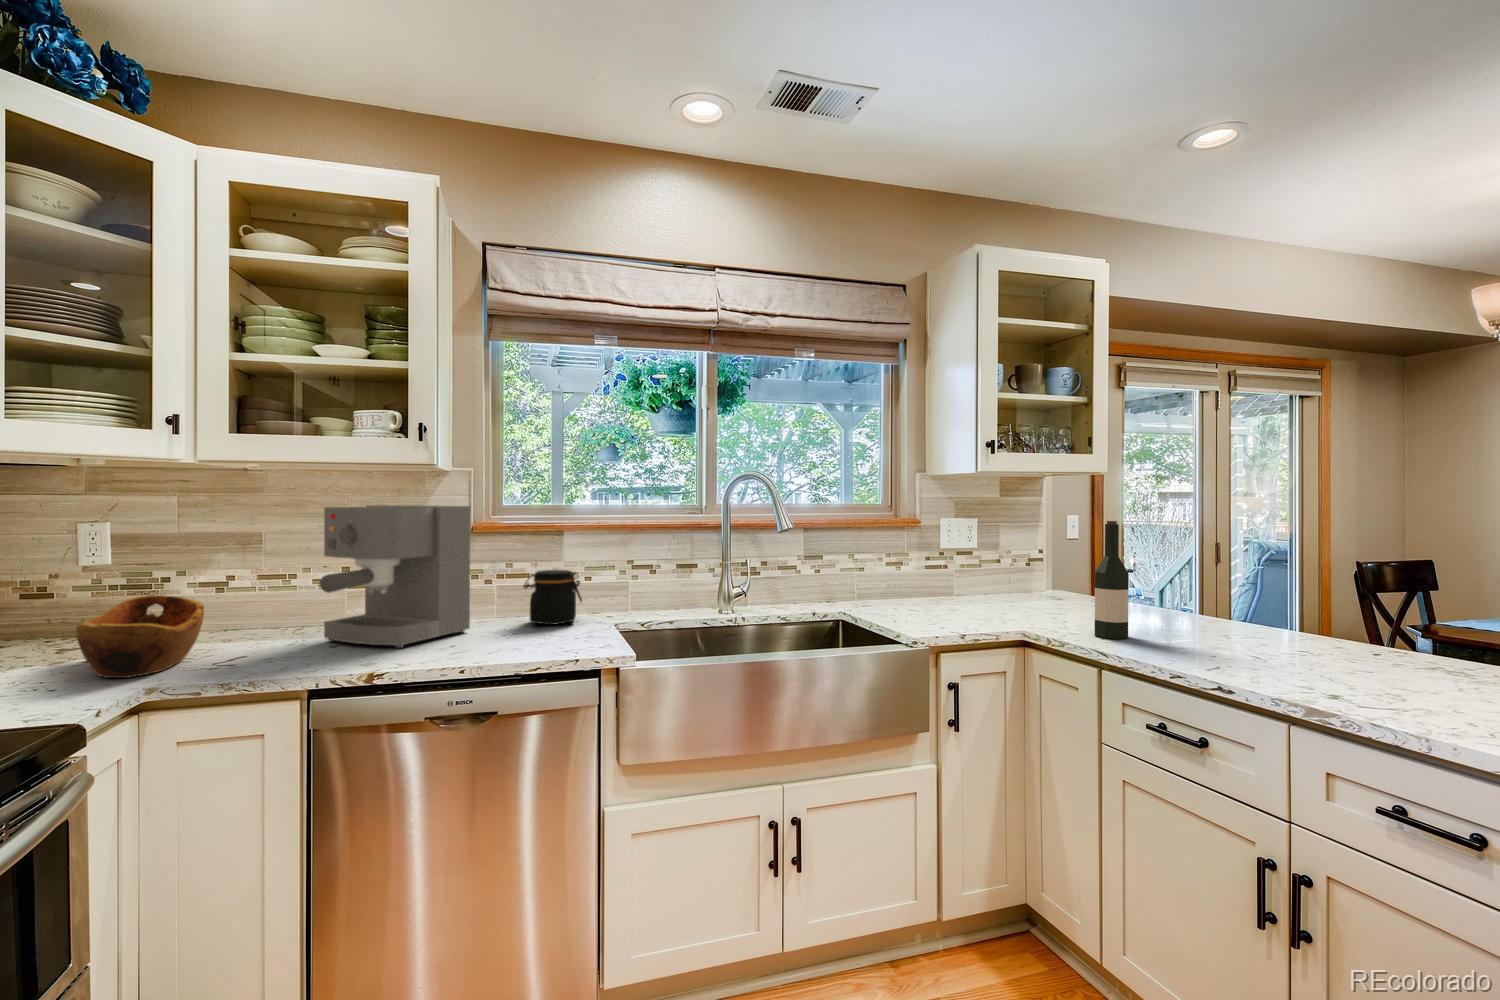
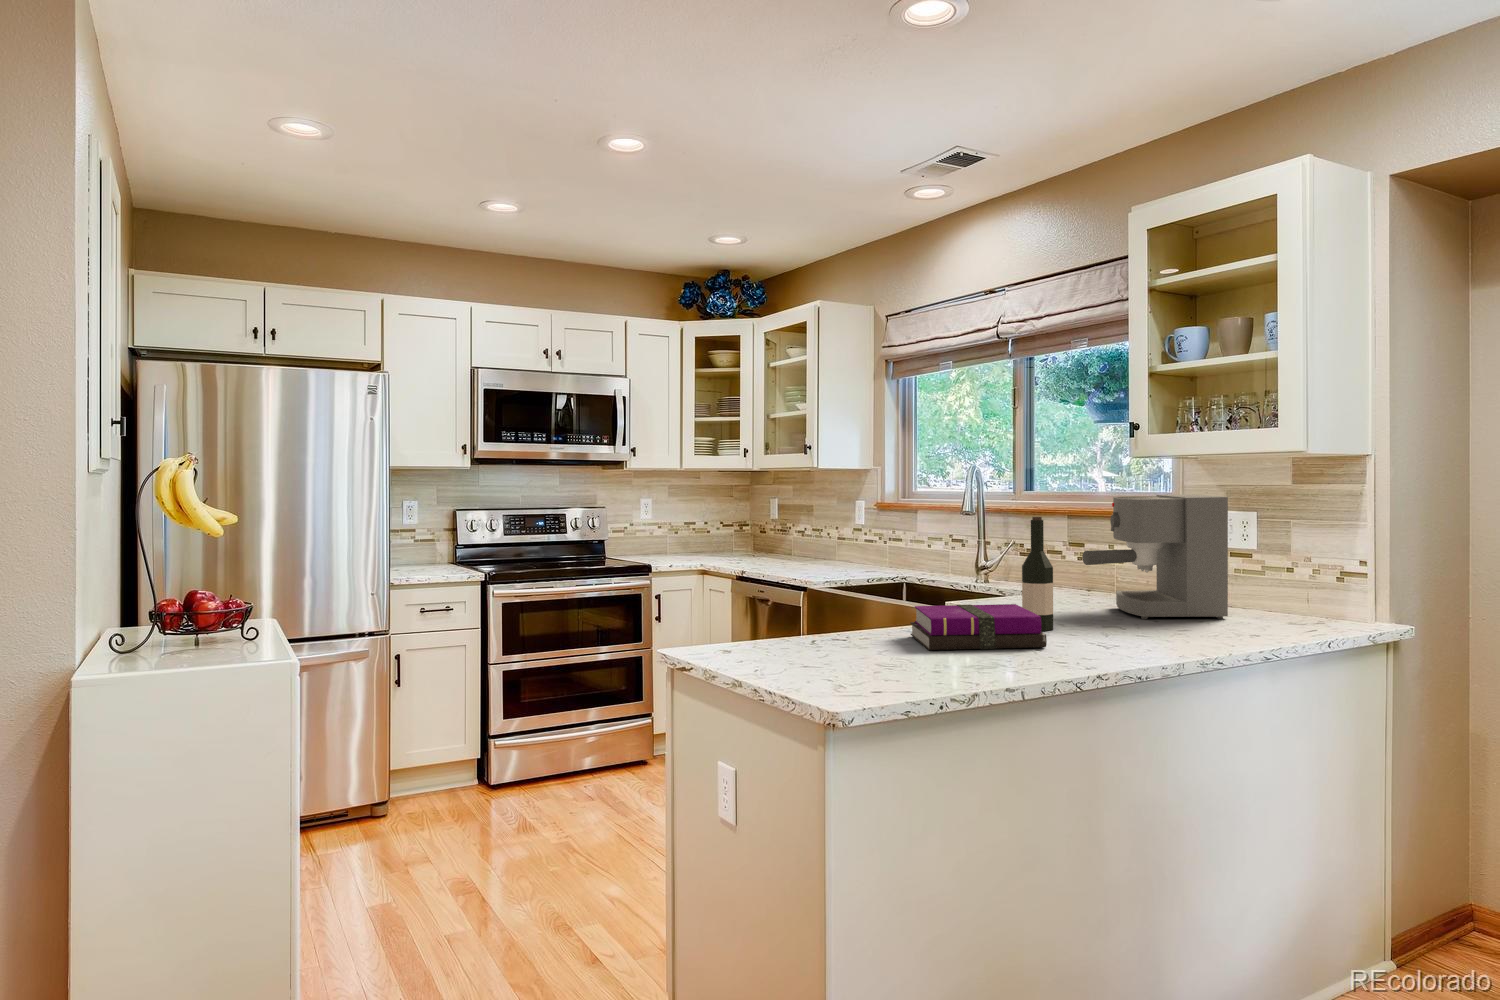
coffee maker: present [320,505,470,648] -> present [1082,494,1228,619]
jar: present [524,570,582,625] -> none [871,537,908,573]
wooden bowl: present [76,595,204,678] -> none [697,534,756,565]
hardback book: none [1155,612,1325,674] -> present [910,604,1047,650]

